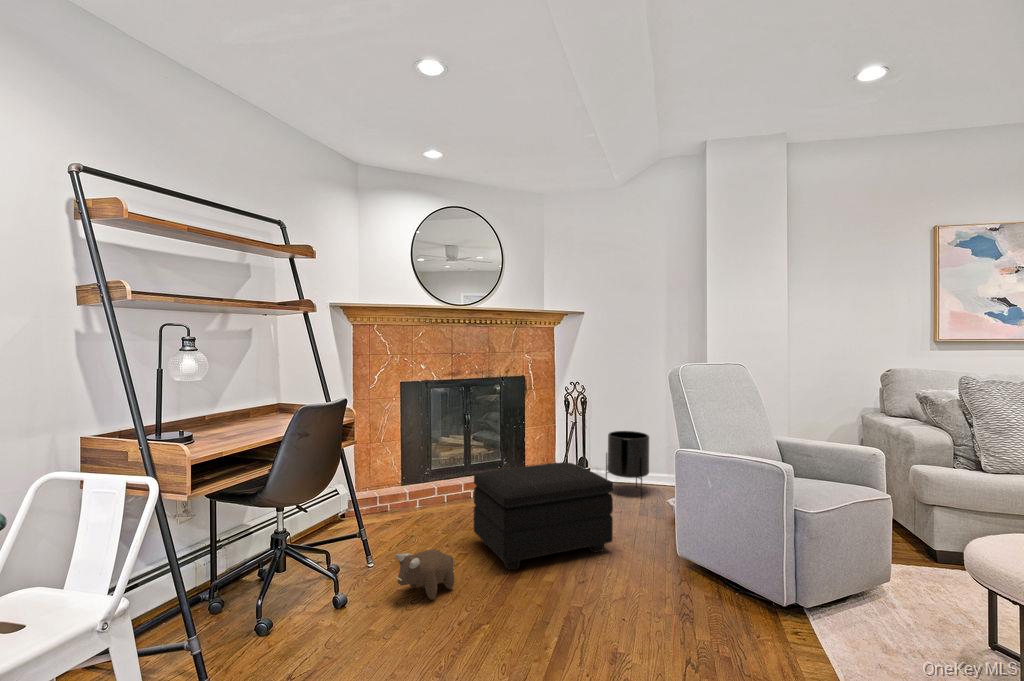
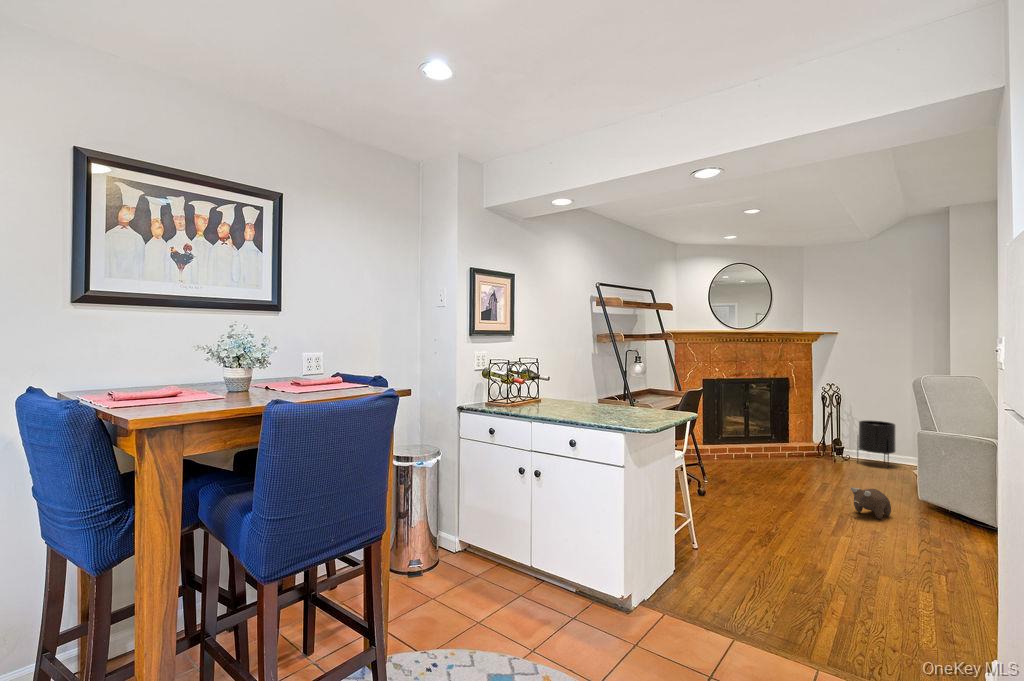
footstool: present [474,462,613,570] -> none [761,432,863,488]
plush toy: present [395,549,454,600] -> present [851,487,891,519]

